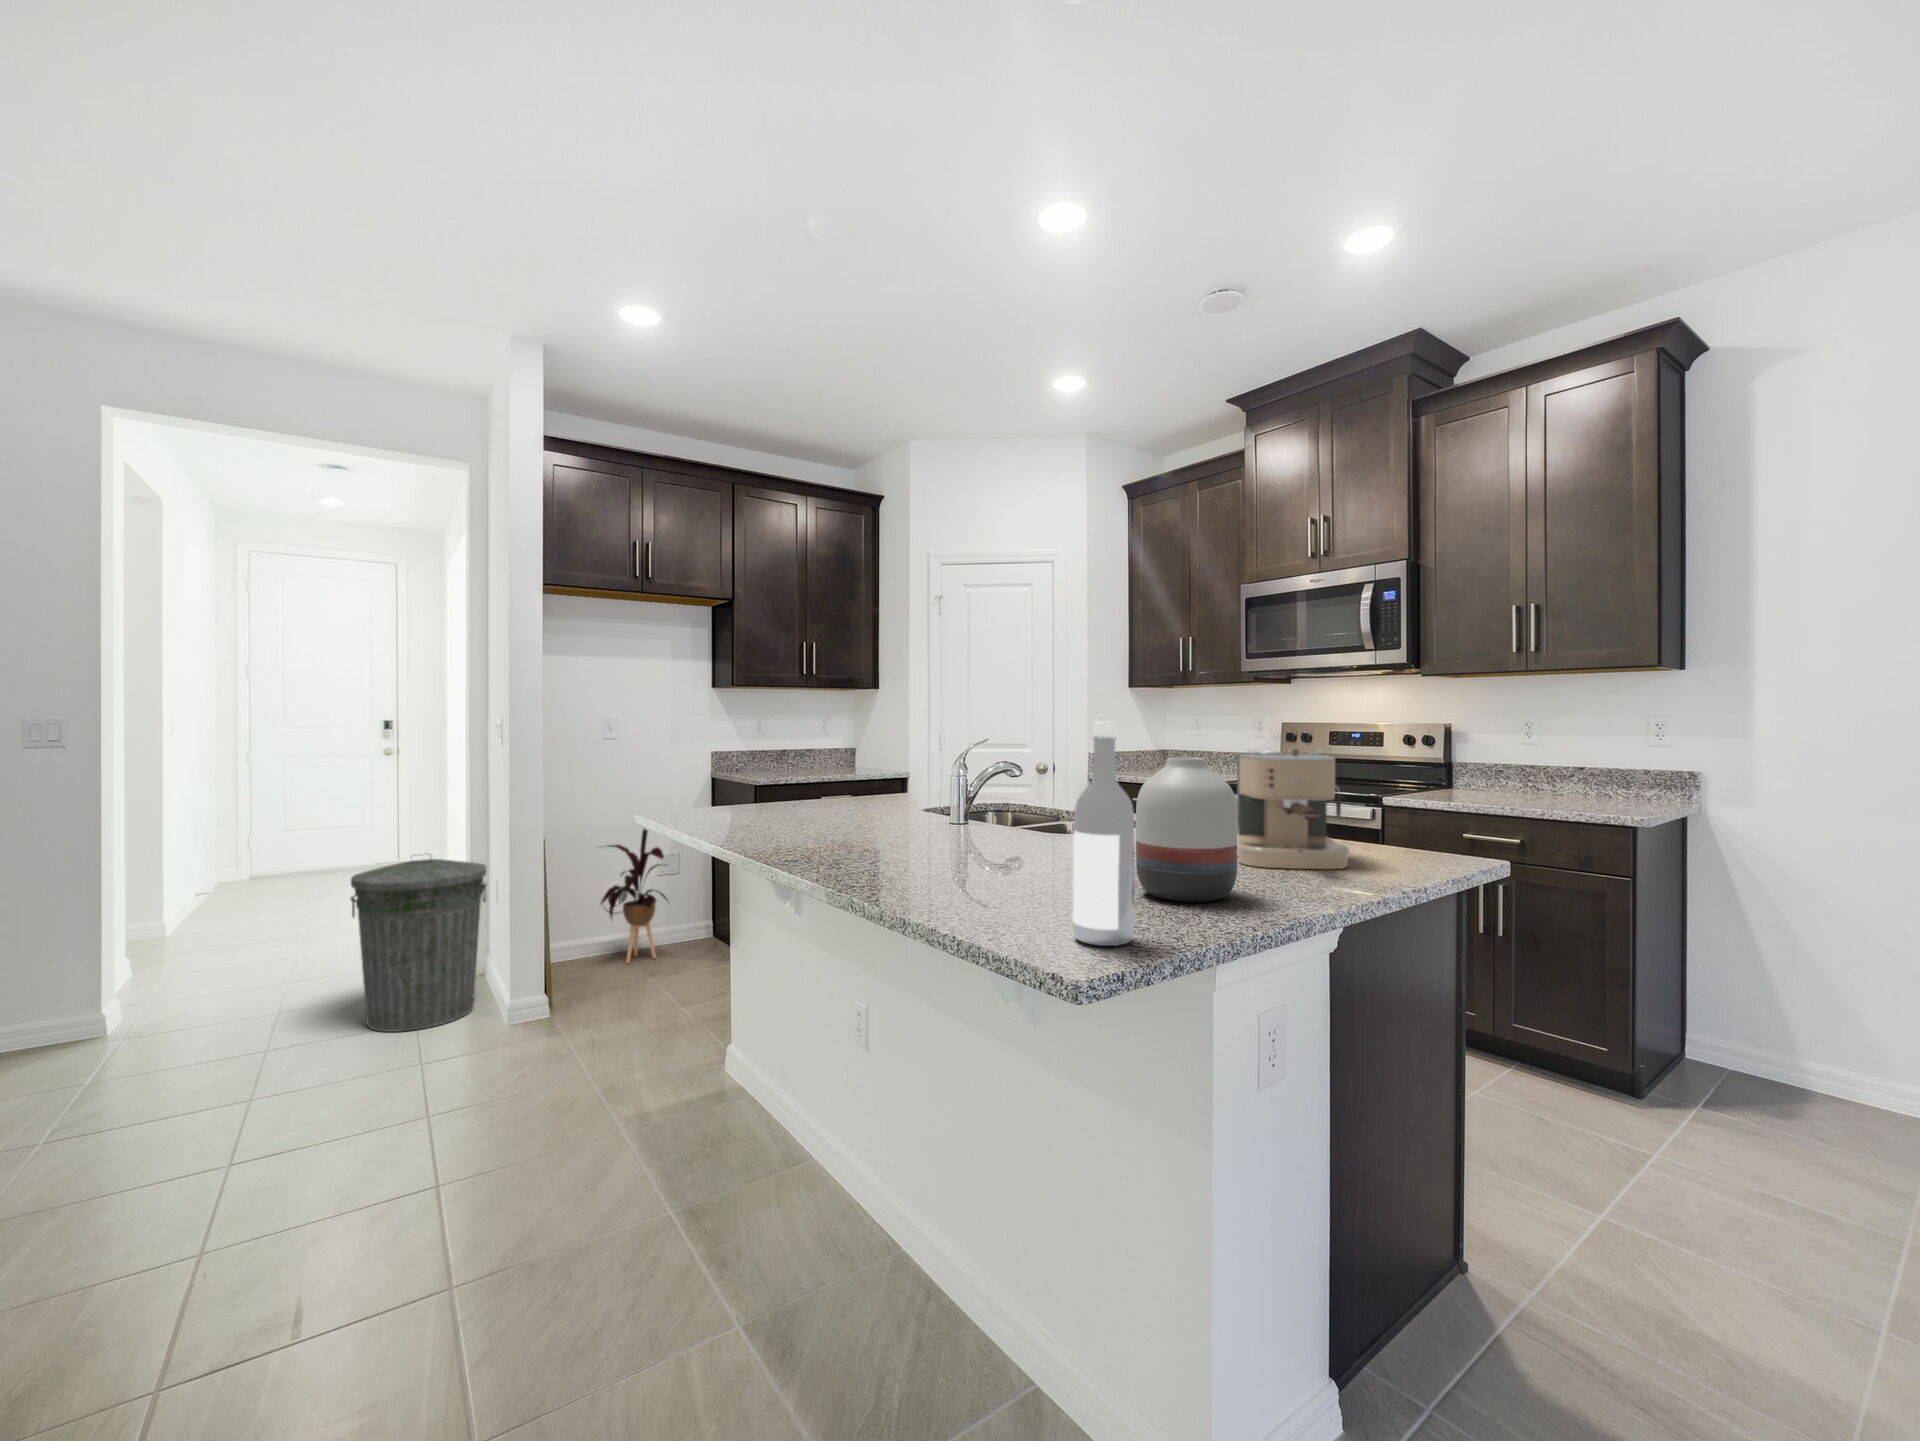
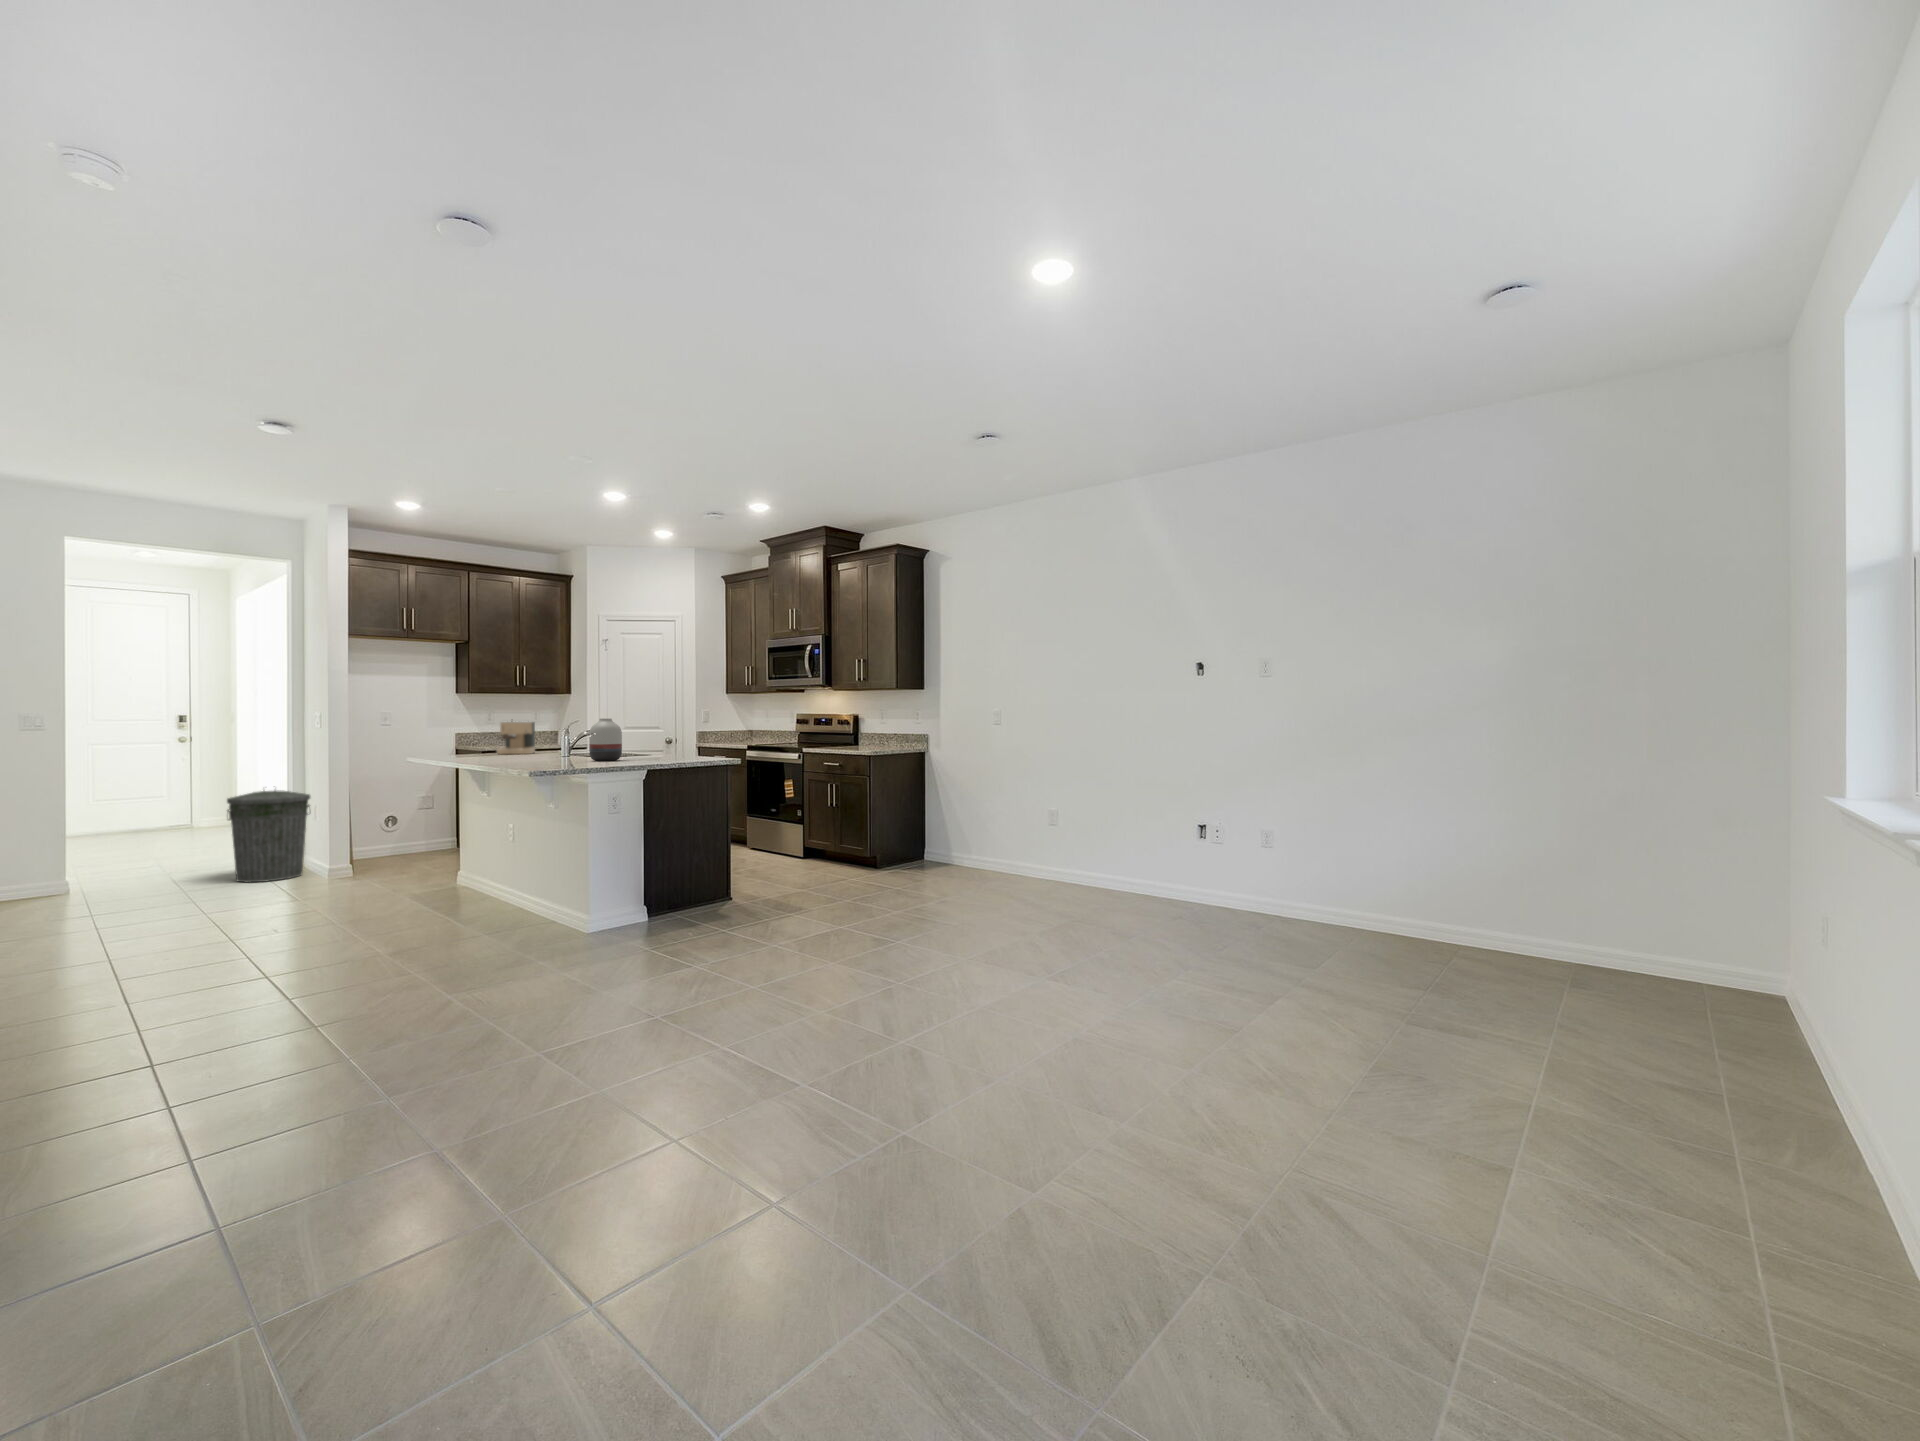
wine bottle: present [1073,721,1134,946] -> none [547,706,565,763]
coffee maker: present [1237,749,1349,869] -> present [497,721,535,754]
house plant: present [601,829,668,963] -> none [376,770,427,857]

